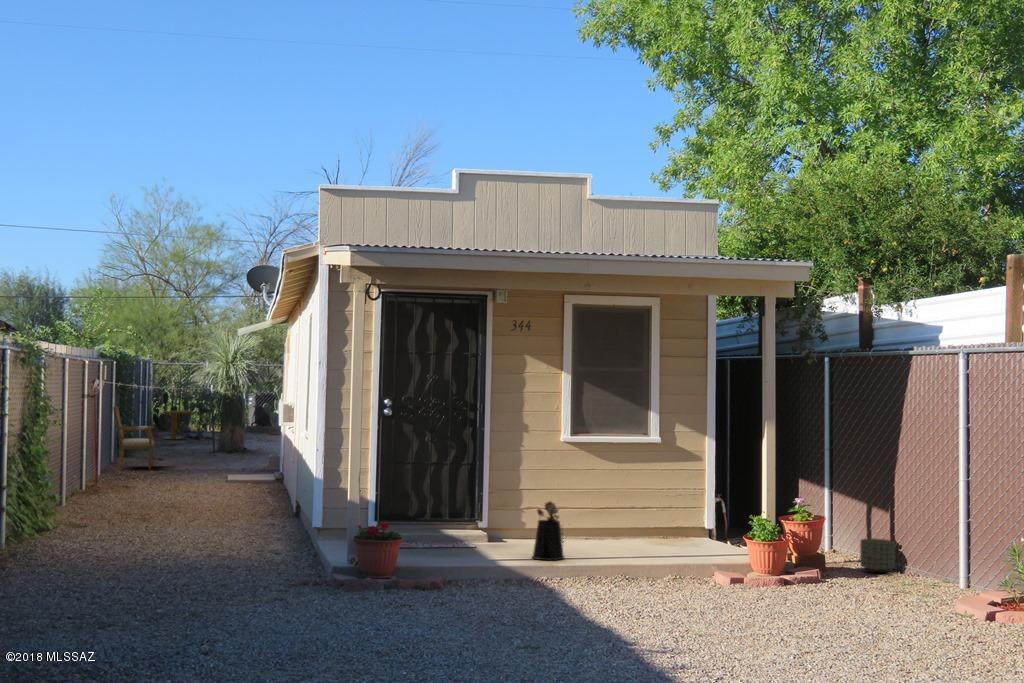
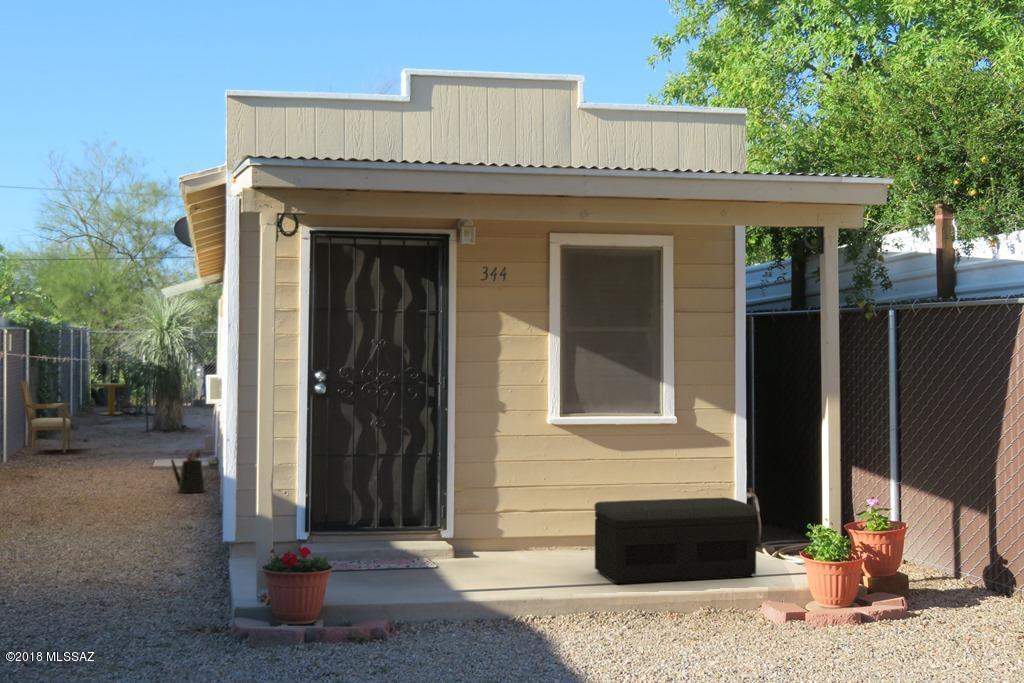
storage bench: none [595,500,718,561] -> present [594,497,757,584]
watering can: present [532,501,564,560] -> present [171,448,205,493]
planter: present [860,538,895,573] -> none [951,550,999,597]

